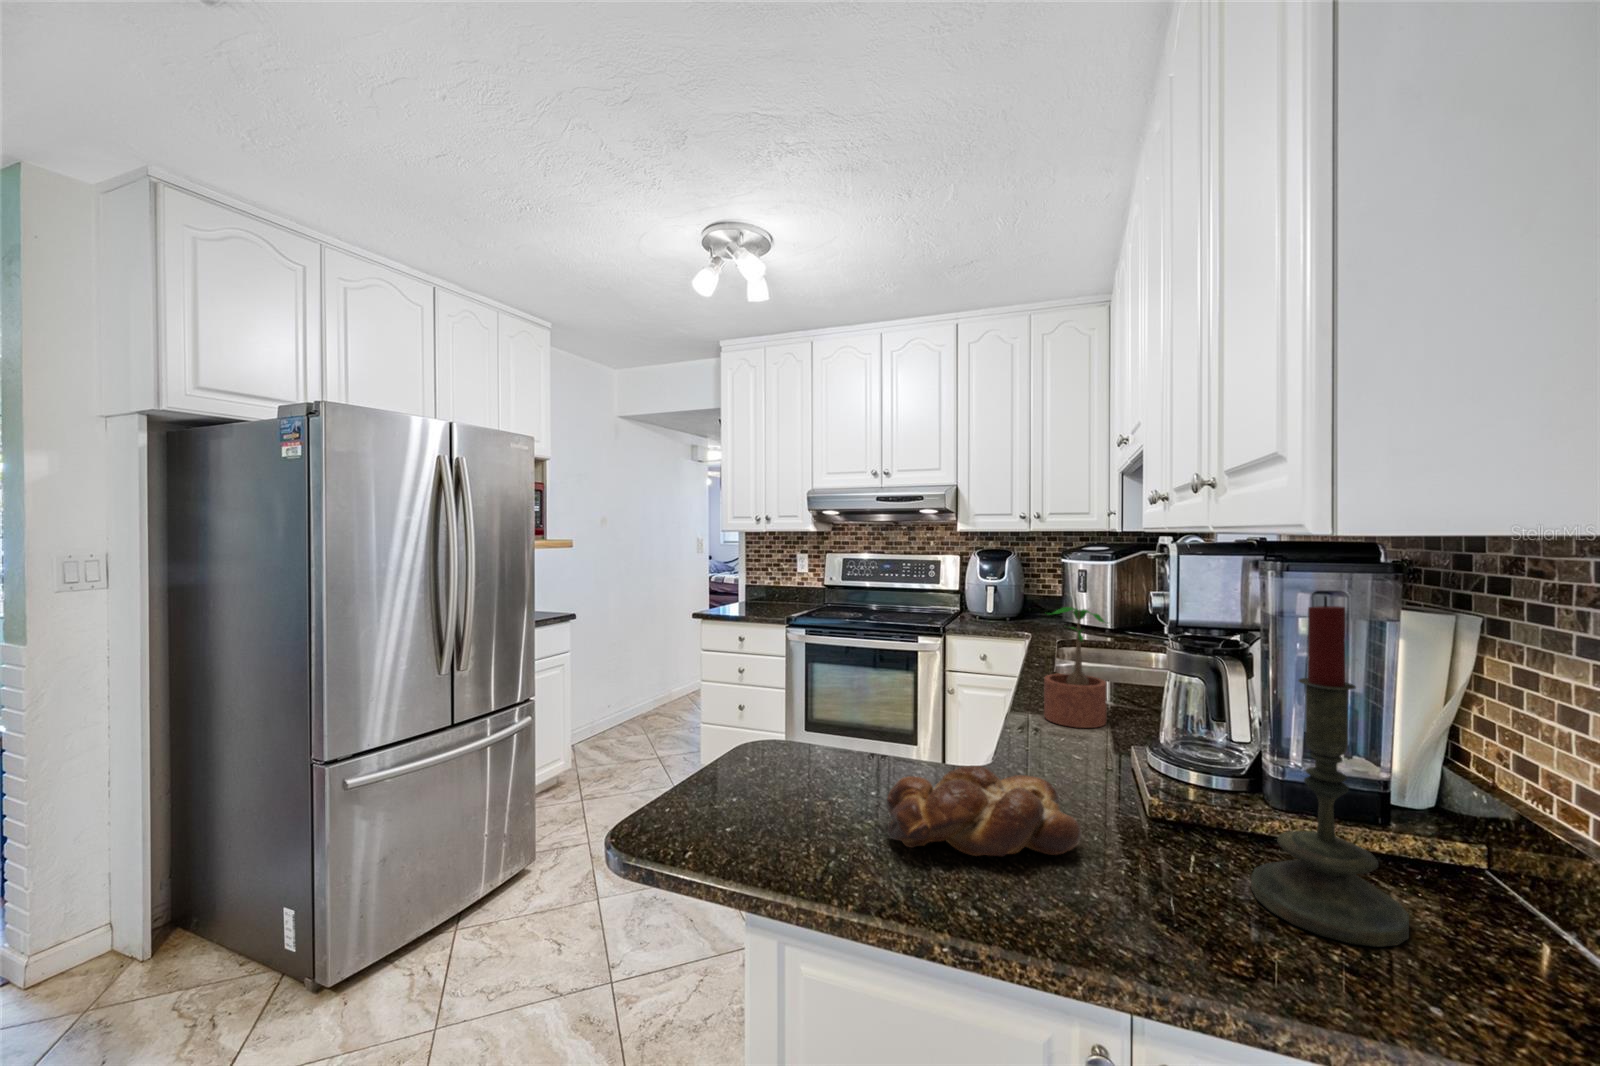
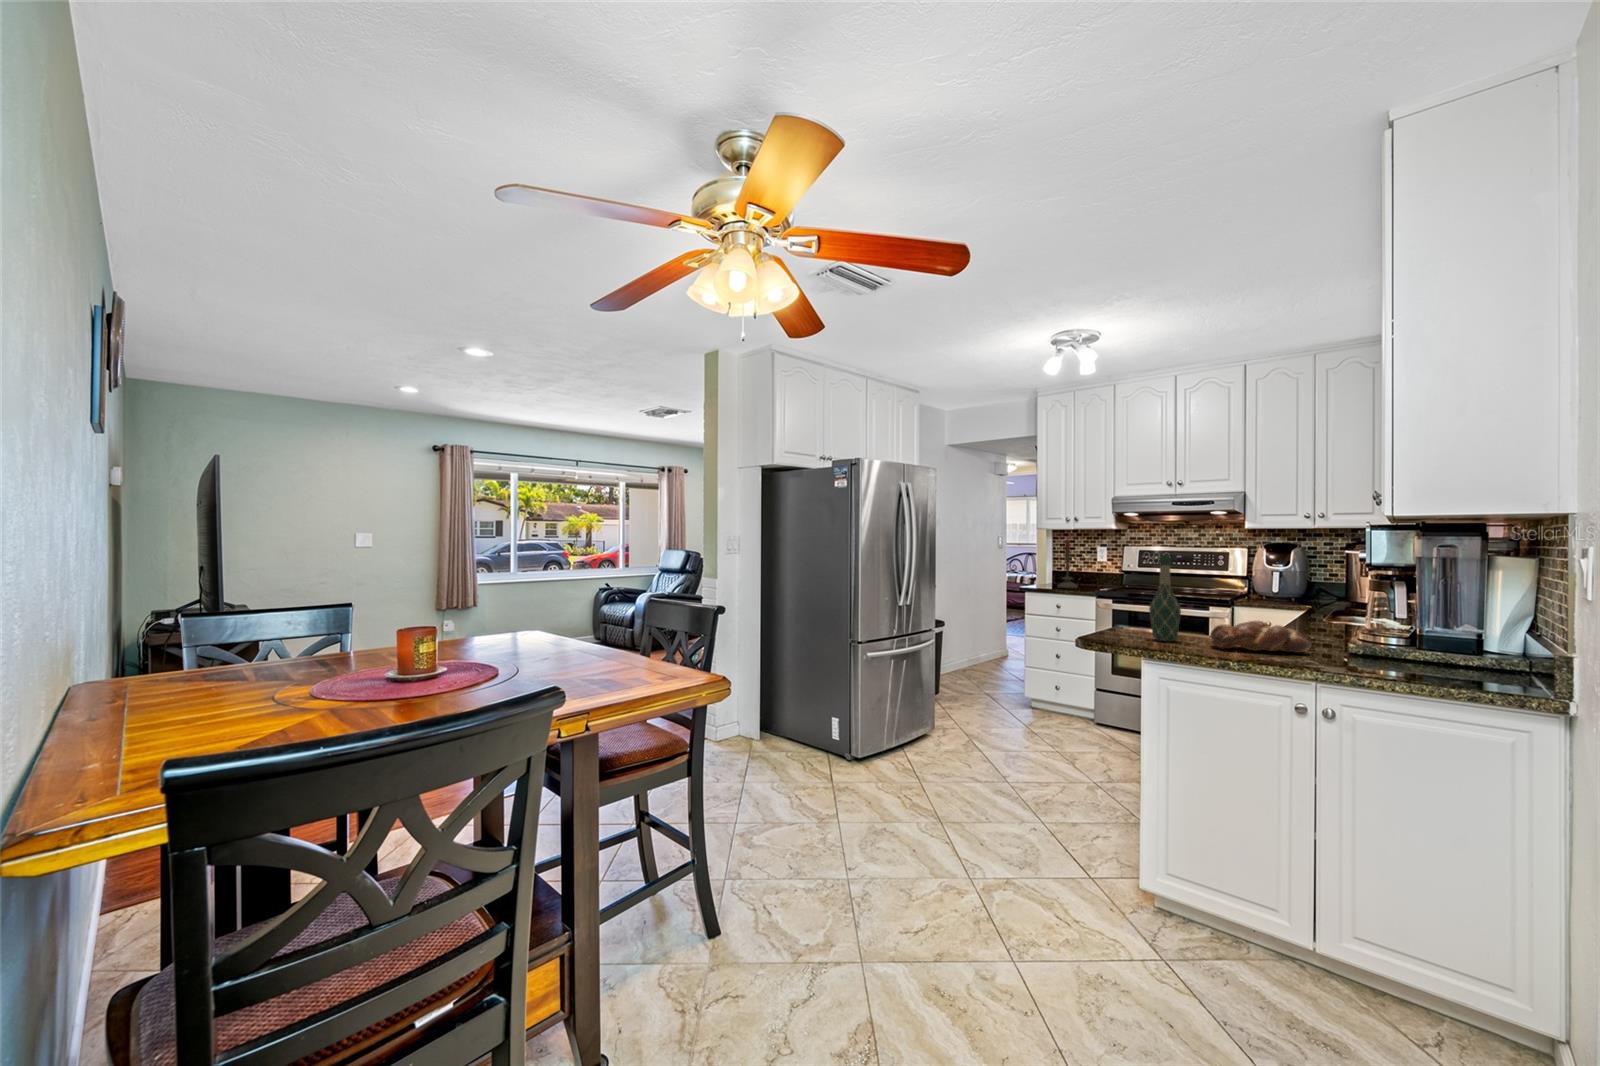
candle: present [1251,596,1409,947] -> present [1058,540,1078,588]
potted plant: present [1044,607,1107,728] -> none [1307,566,1356,635]
wine bottle: none [774,613,834,813] -> present [1149,555,1181,641]

